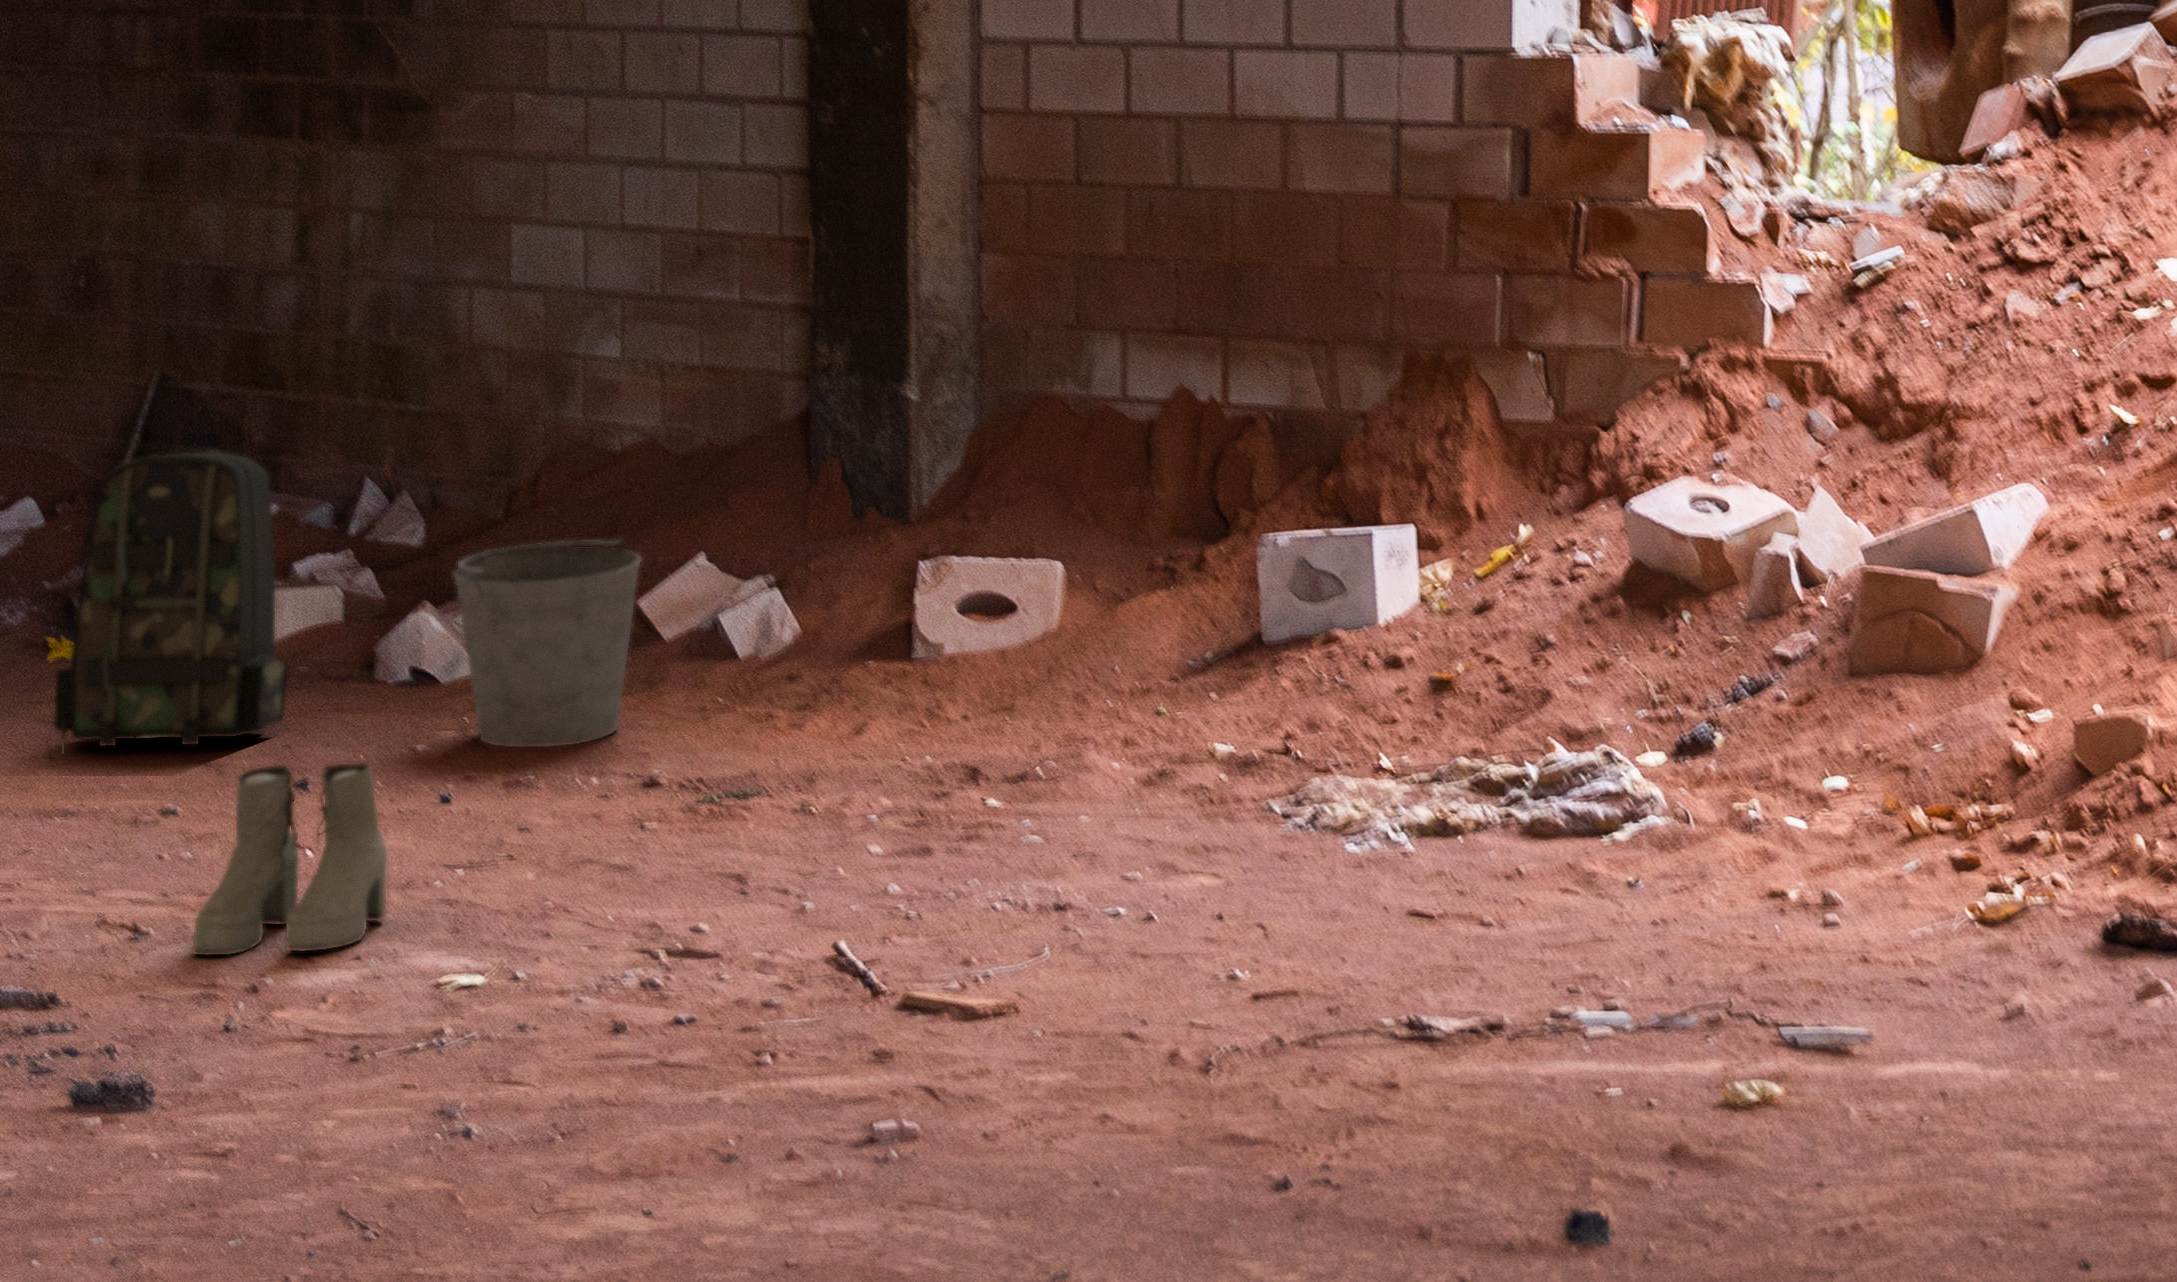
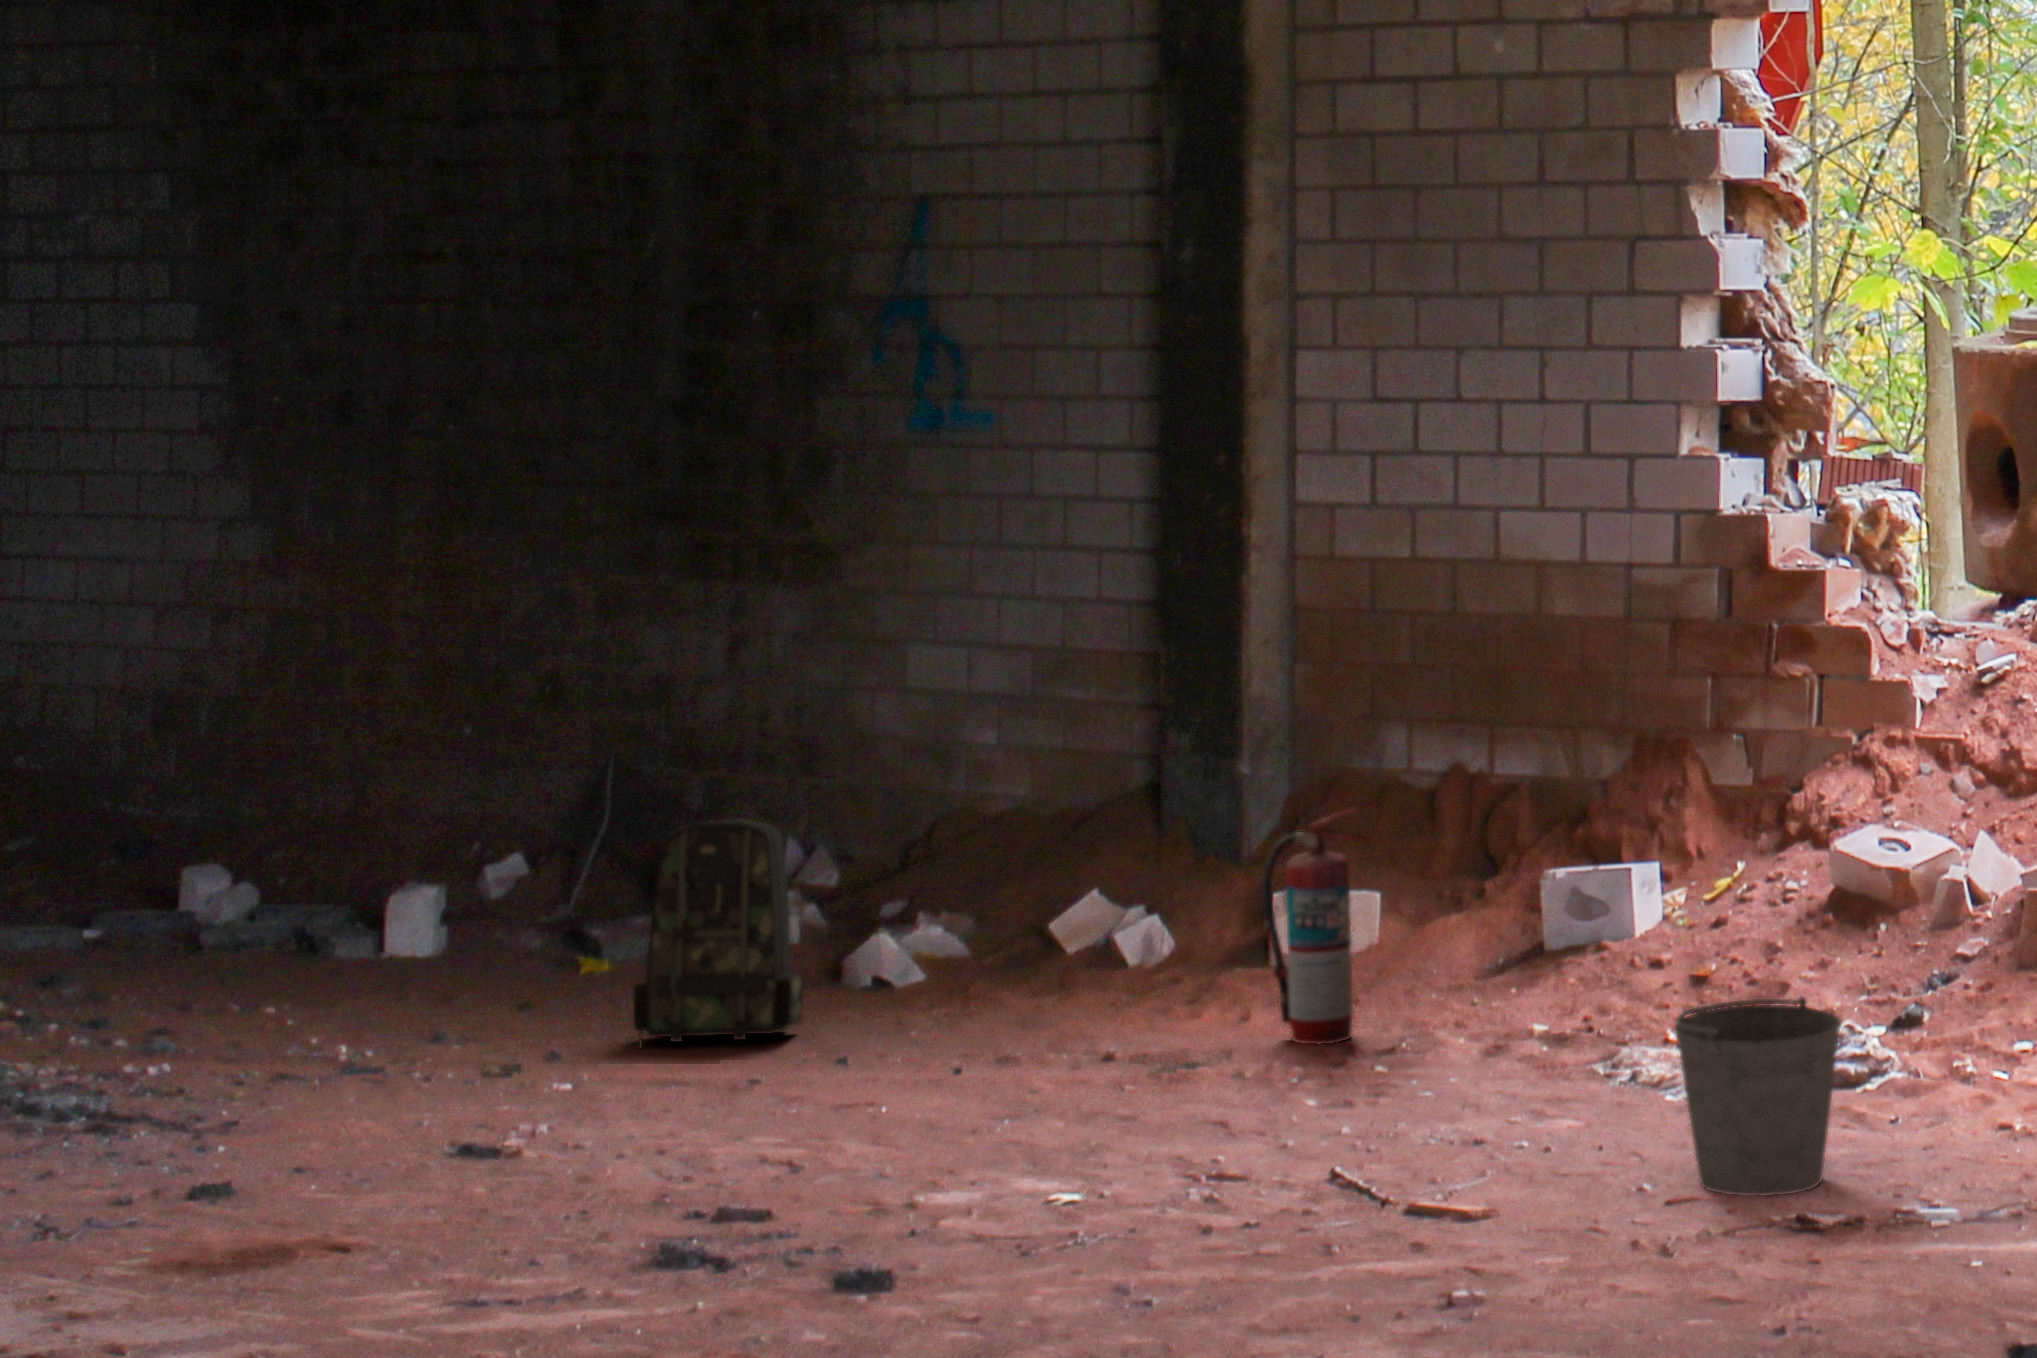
fire extinguisher: none [863,446,1005,763] -> present [1262,809,1369,1044]
bucket: present [454,539,641,747] -> present [1675,997,1841,1196]
boots: present [193,763,387,955] -> none [874,1040,1000,1181]

